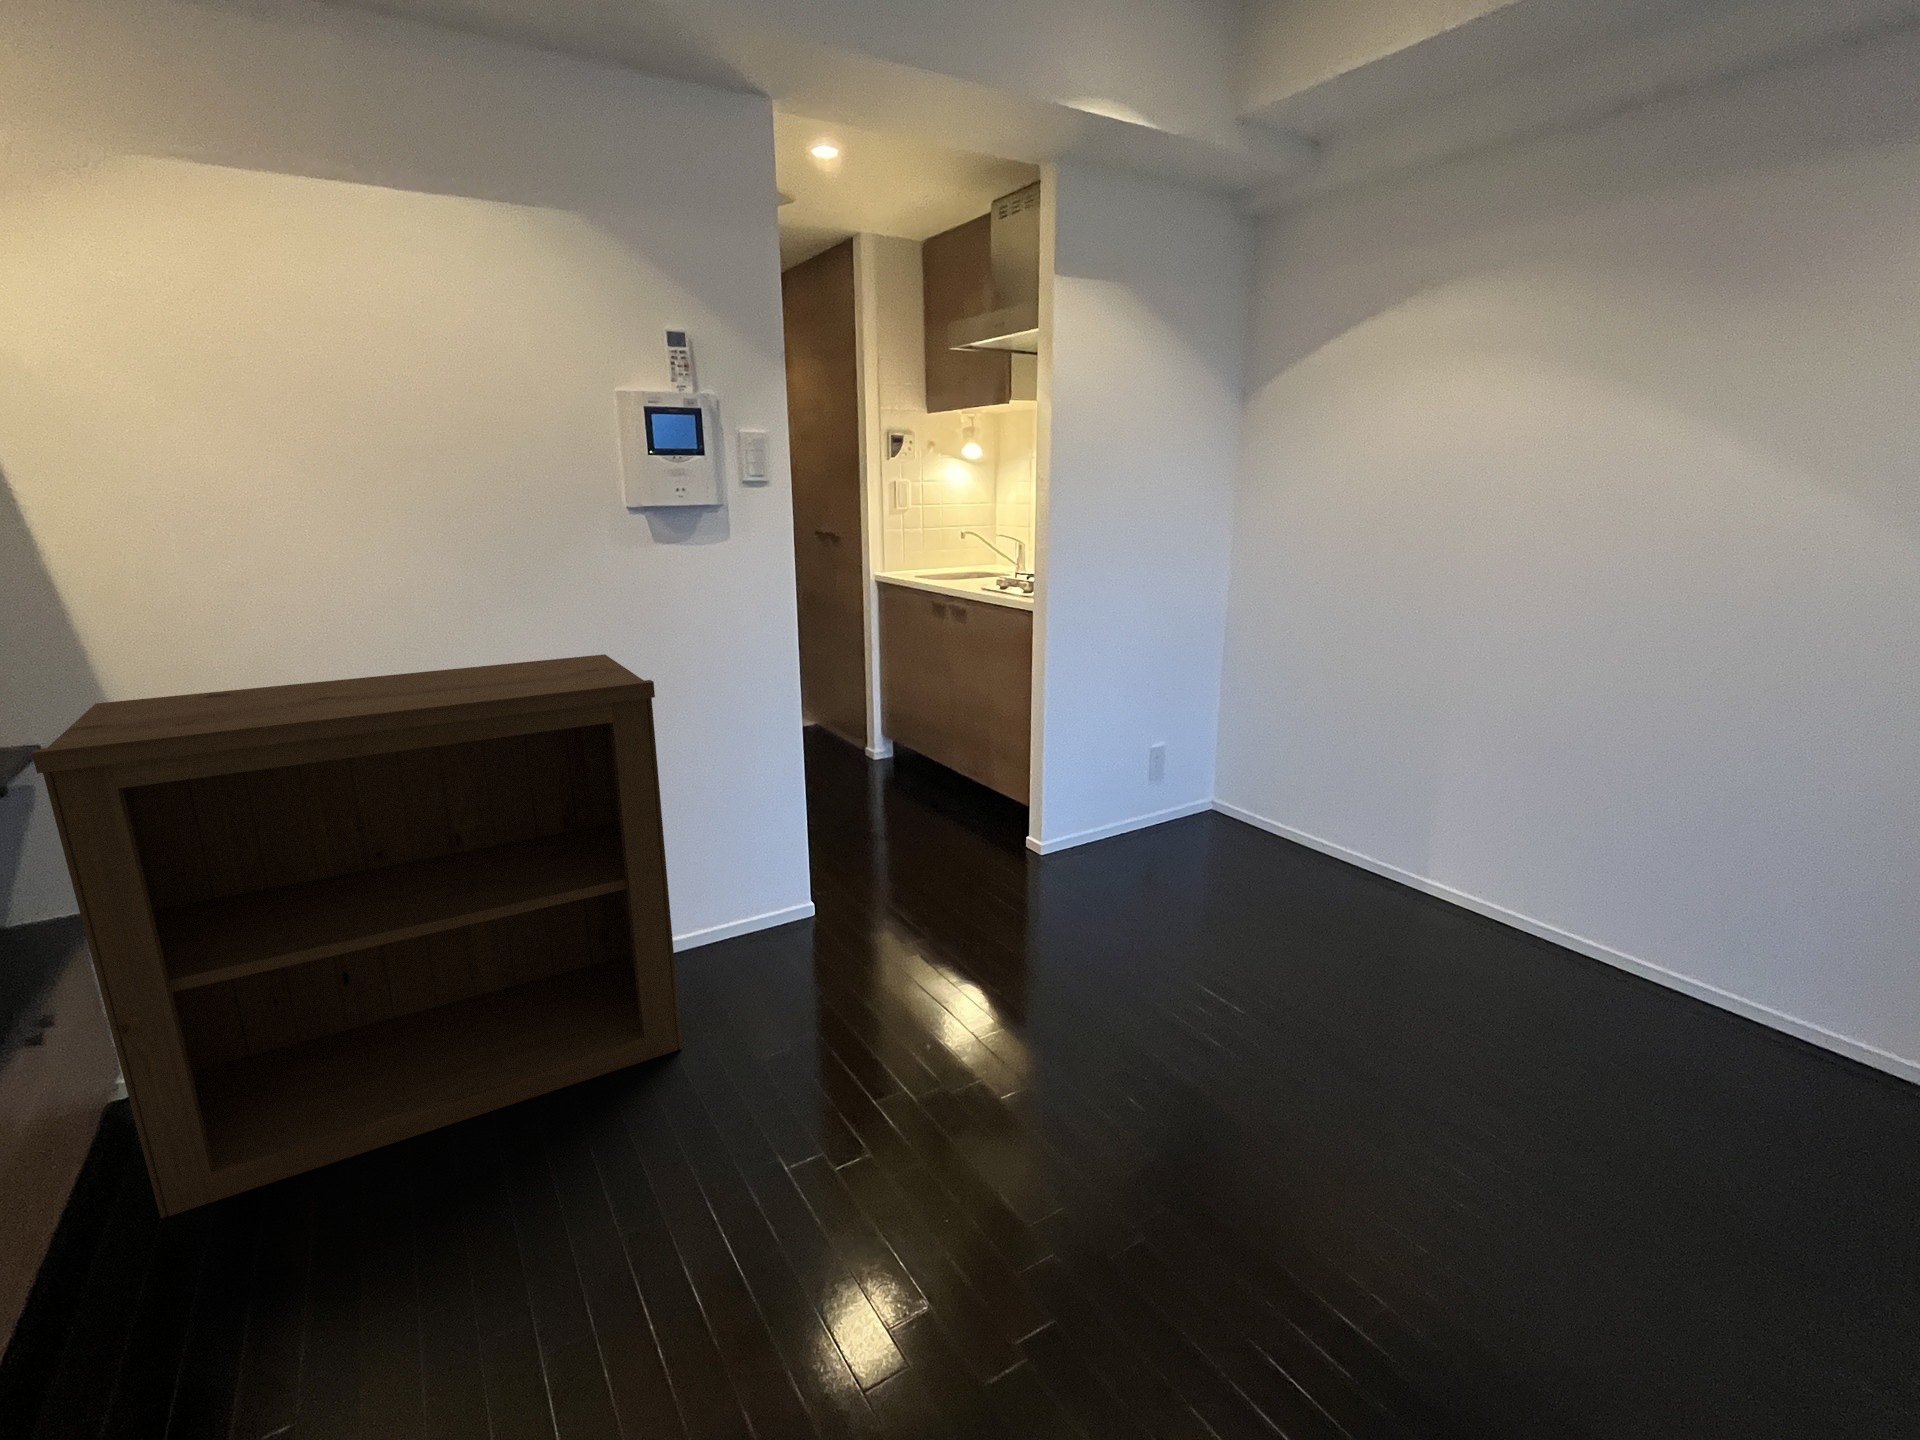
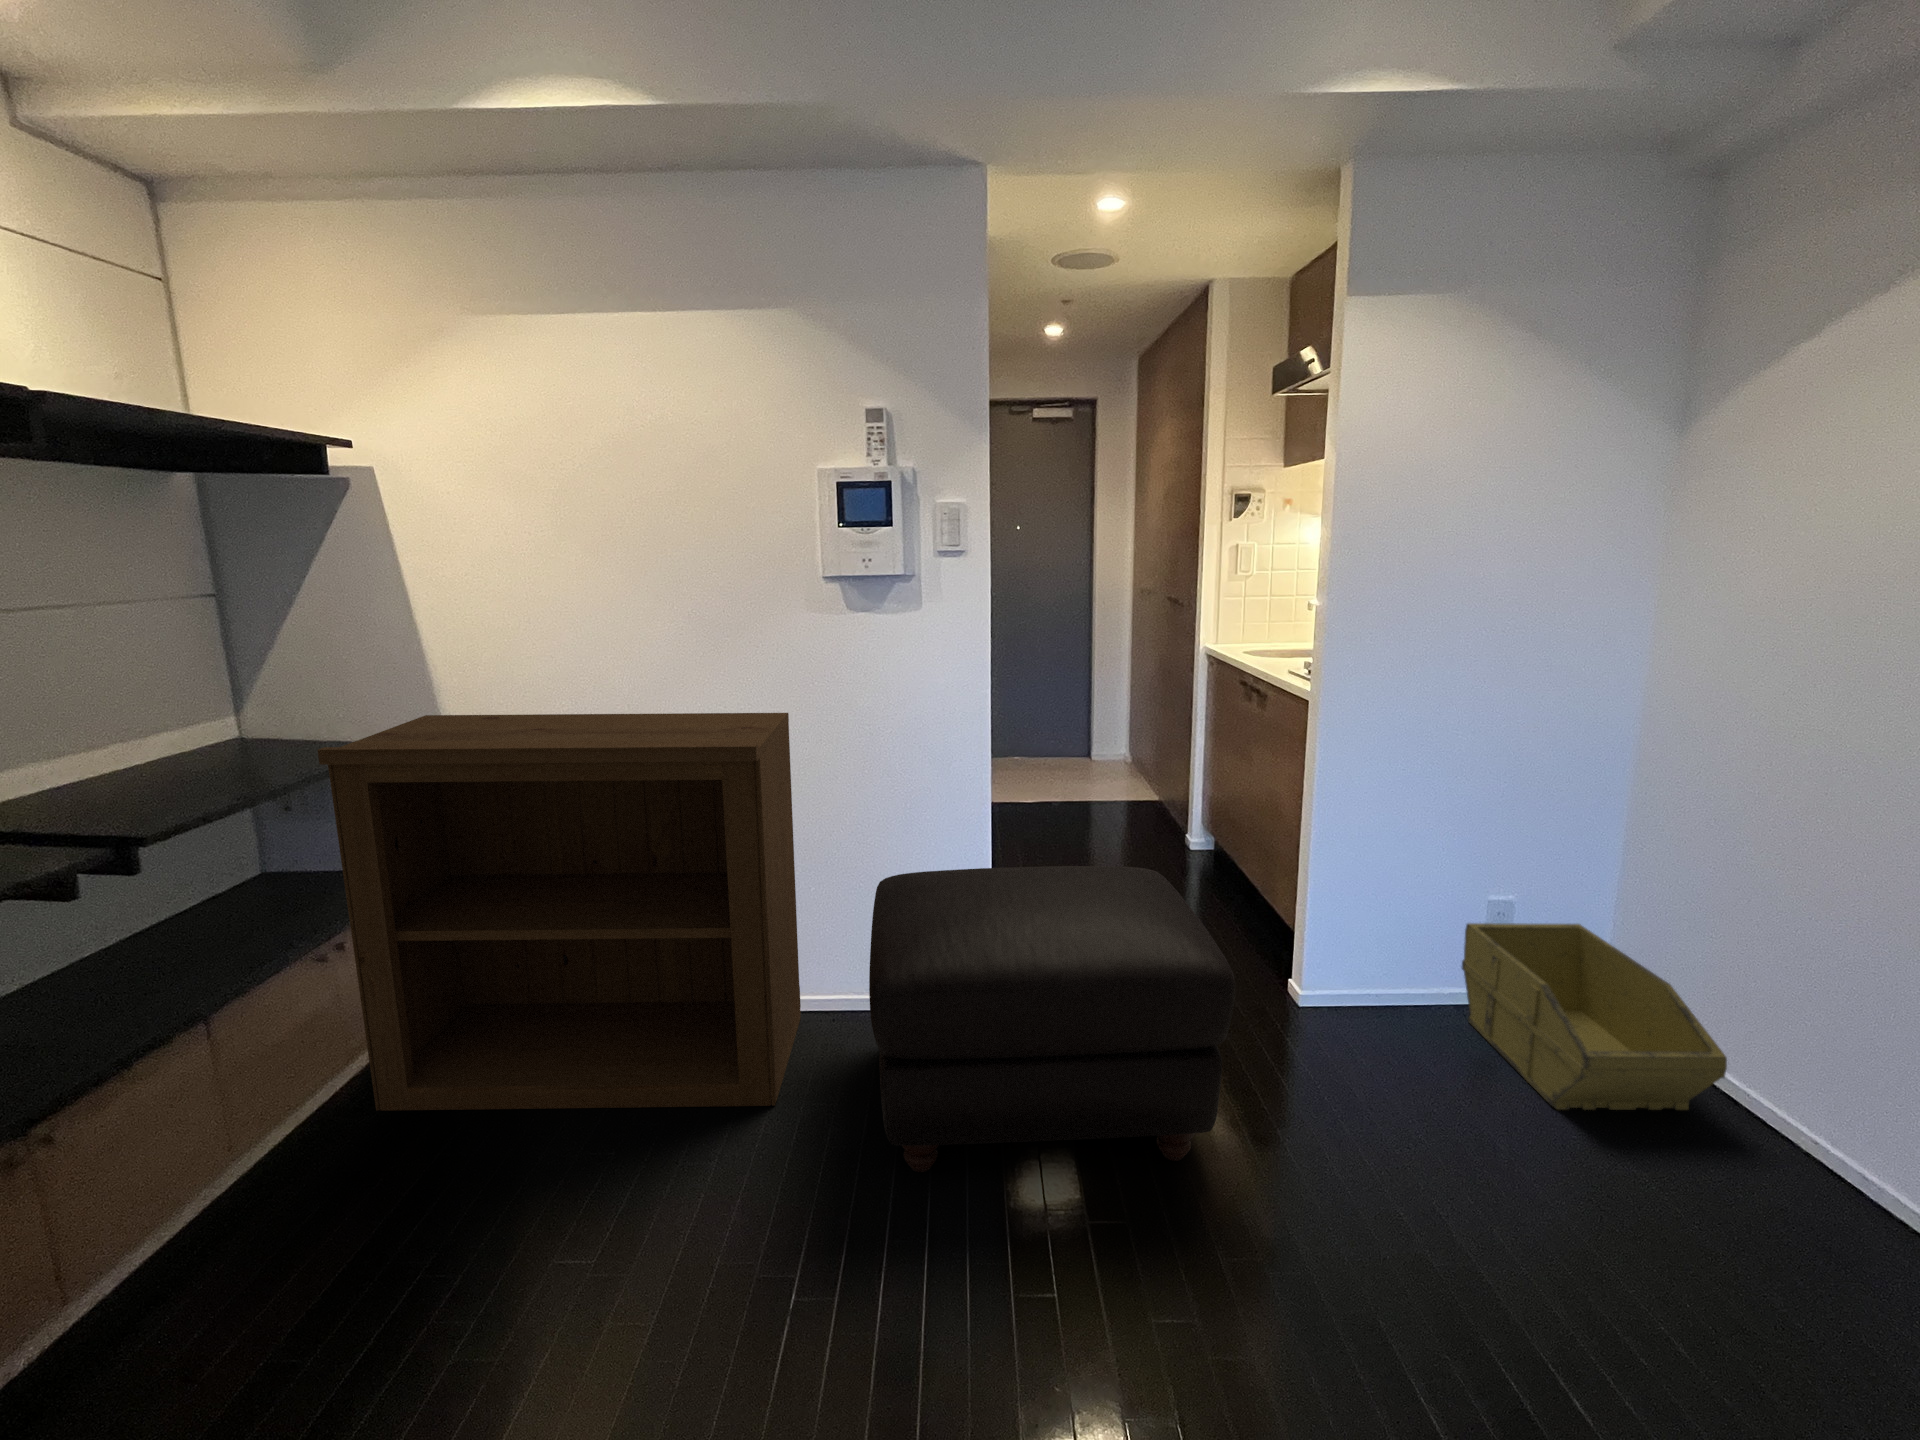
storage bin: none [1141,754,1322,878] -> present [1462,923,1727,1110]
ottoman: none [727,760,1090,1054] -> present [869,866,1235,1172]

